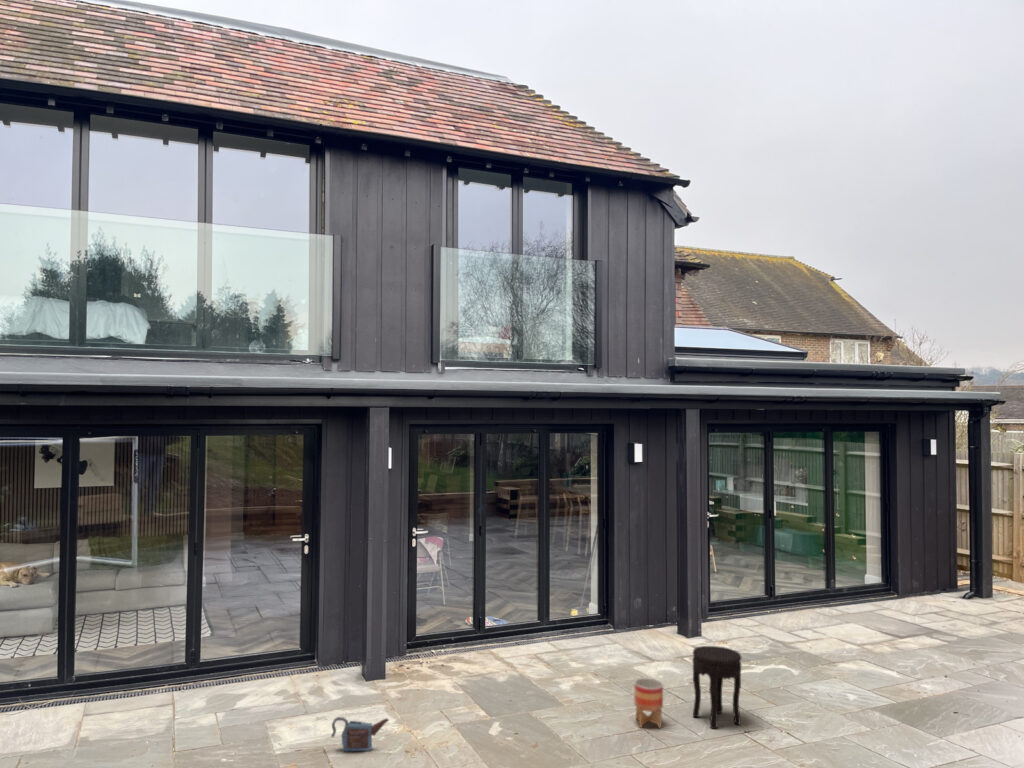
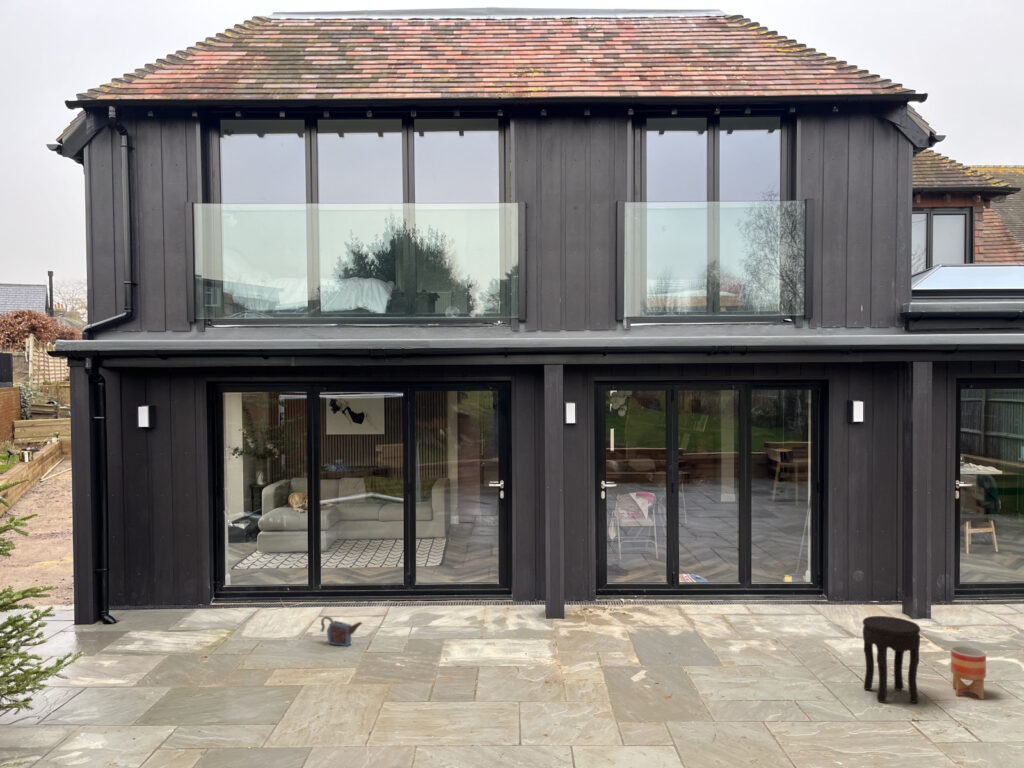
planter: present [634,678,663,728] -> present [951,646,986,699]
watering can: present [331,717,388,751] -> present [321,616,362,646]

